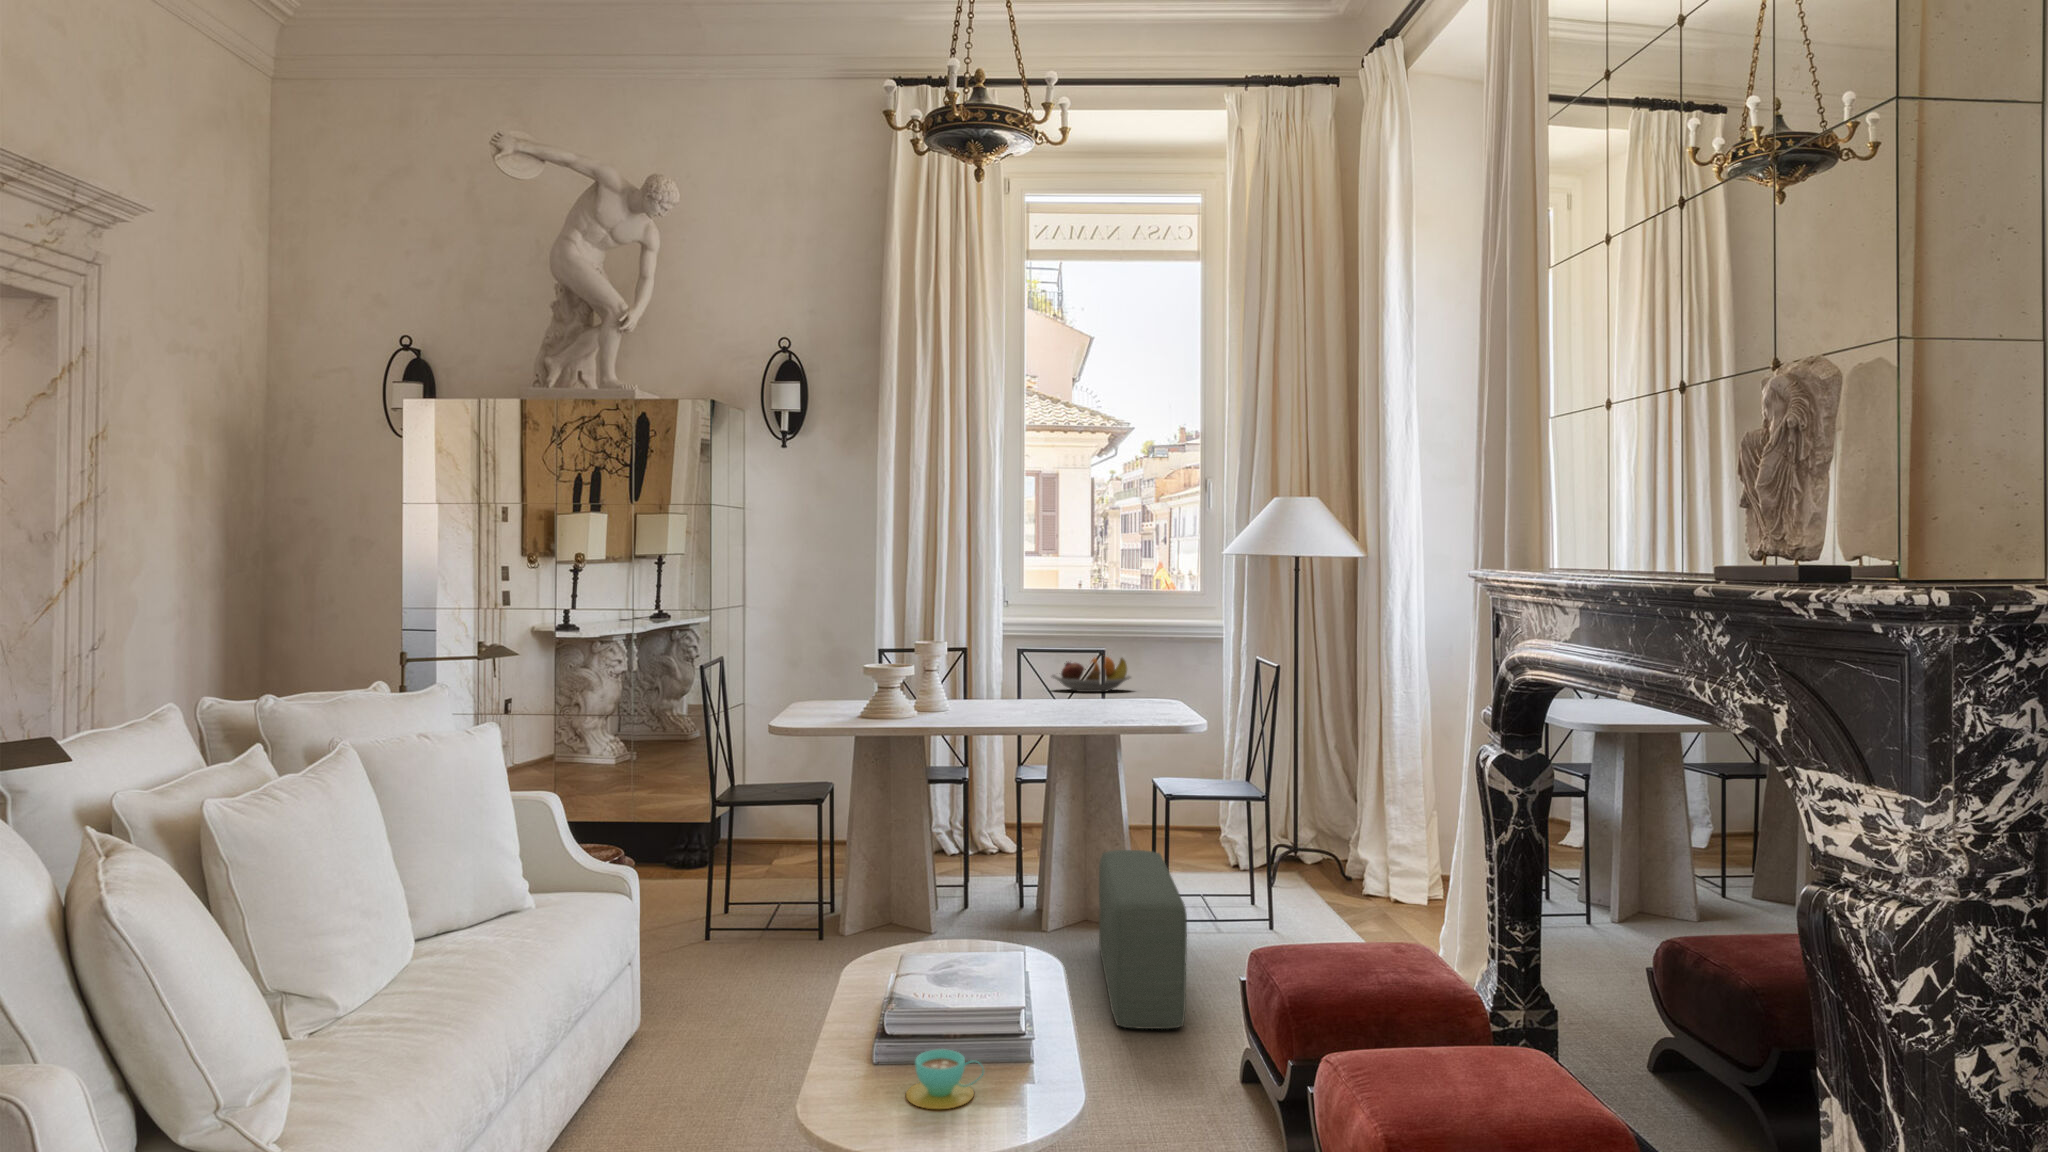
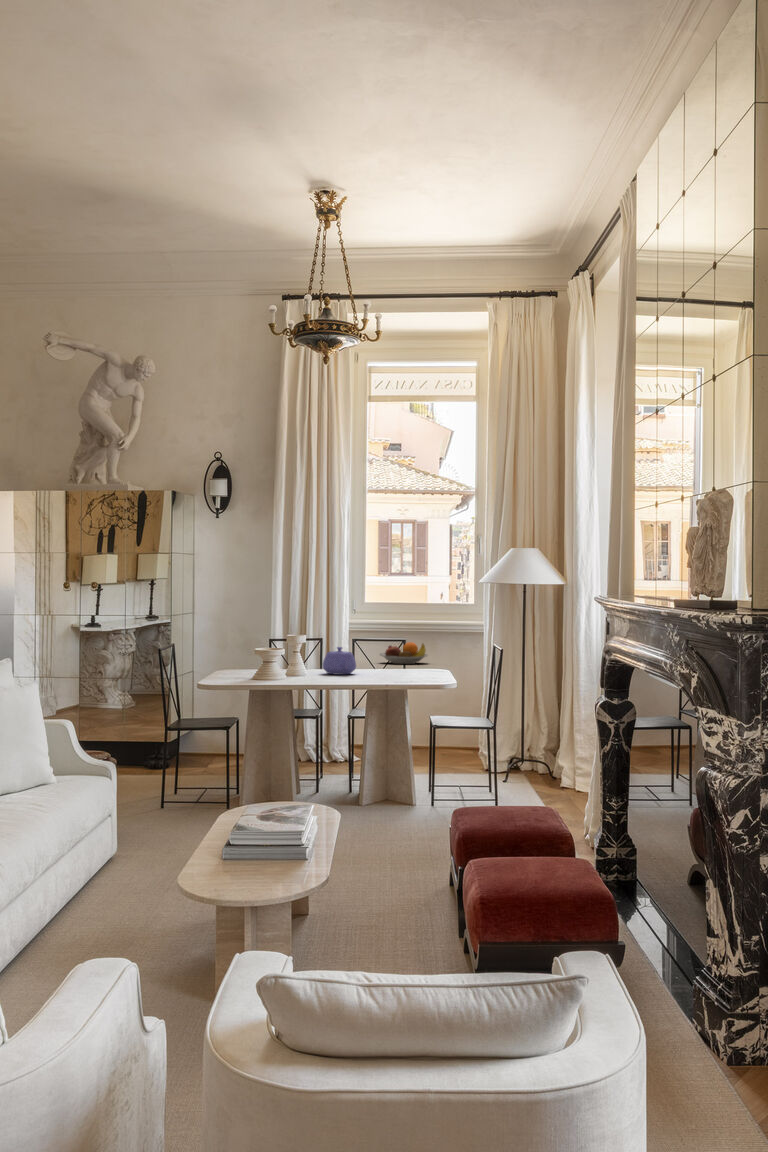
teapot: none [973,664,1030,710] -> present [323,647,356,674]
pouf: present [1099,850,1187,1029] -> none [390,758,434,860]
teacup: present [906,1049,984,1109] -> none [237,856,281,887]

